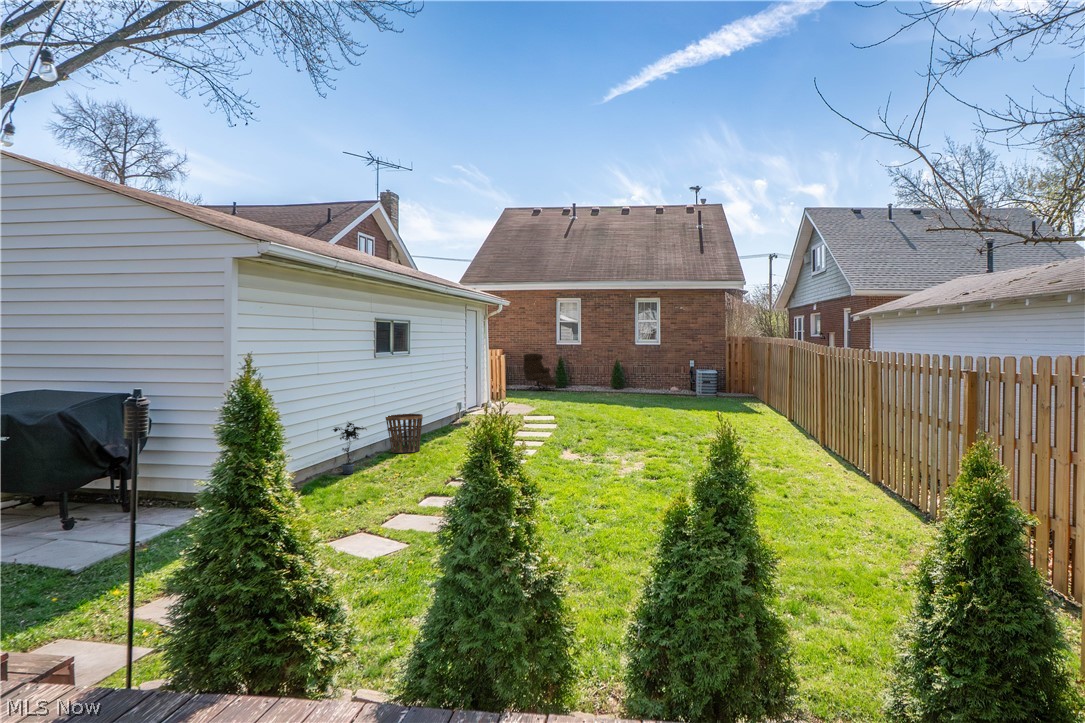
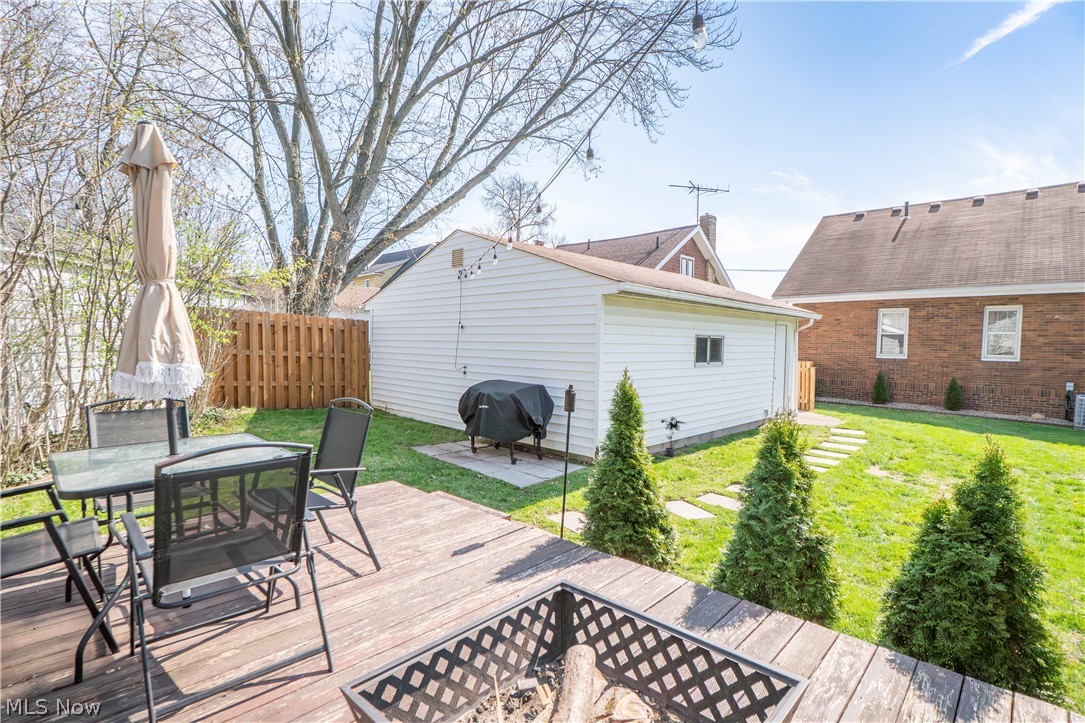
lounge chair: present [523,353,556,389] -> none [836,367,875,405]
basket: present [385,414,423,453] -> none [700,414,732,447]

